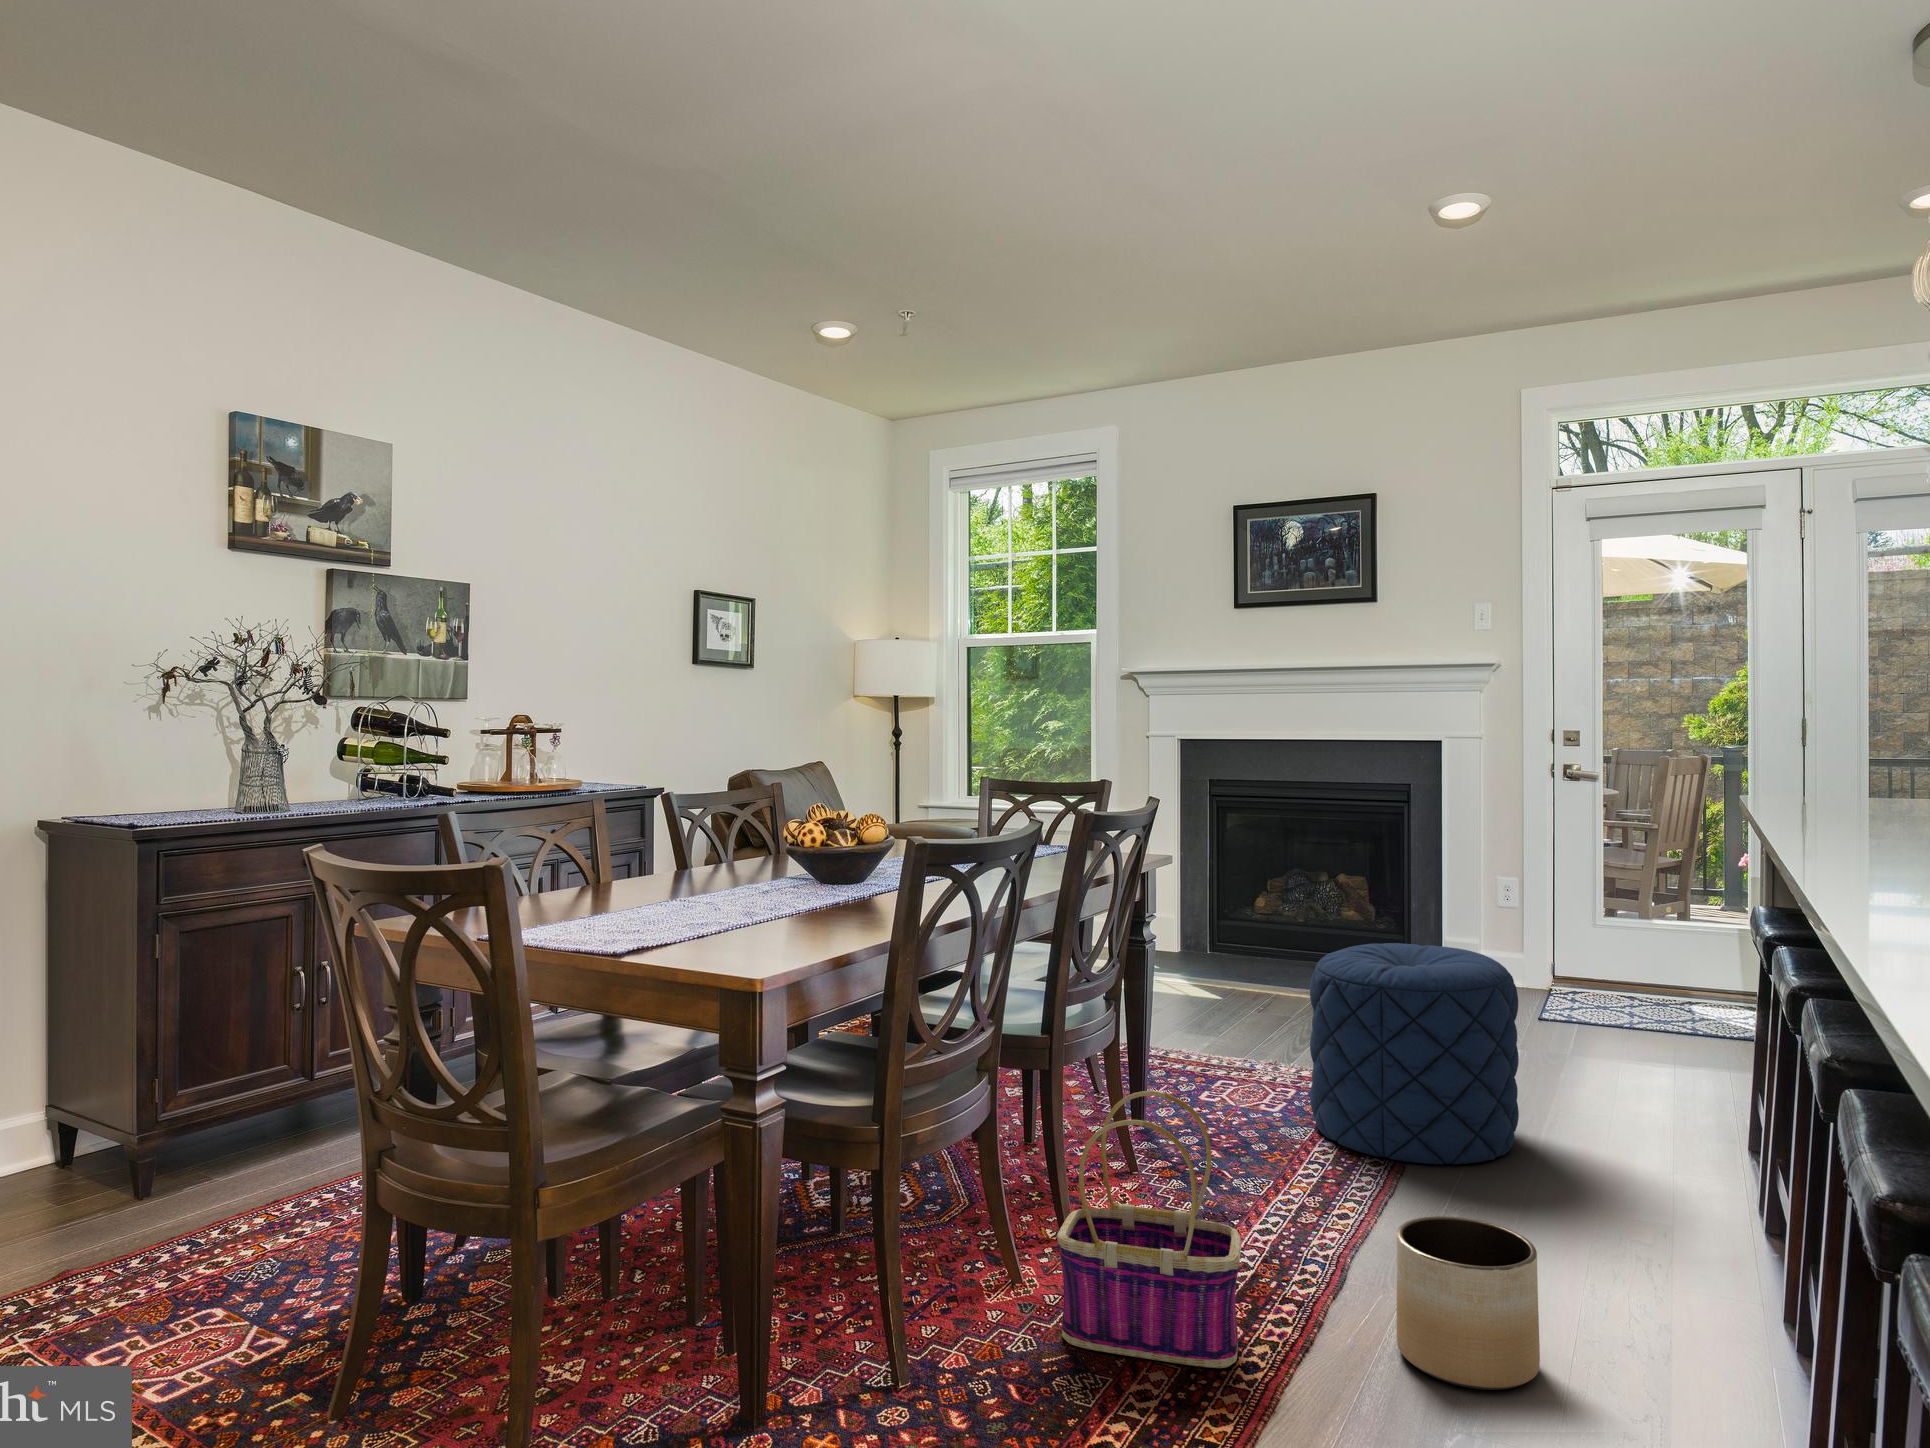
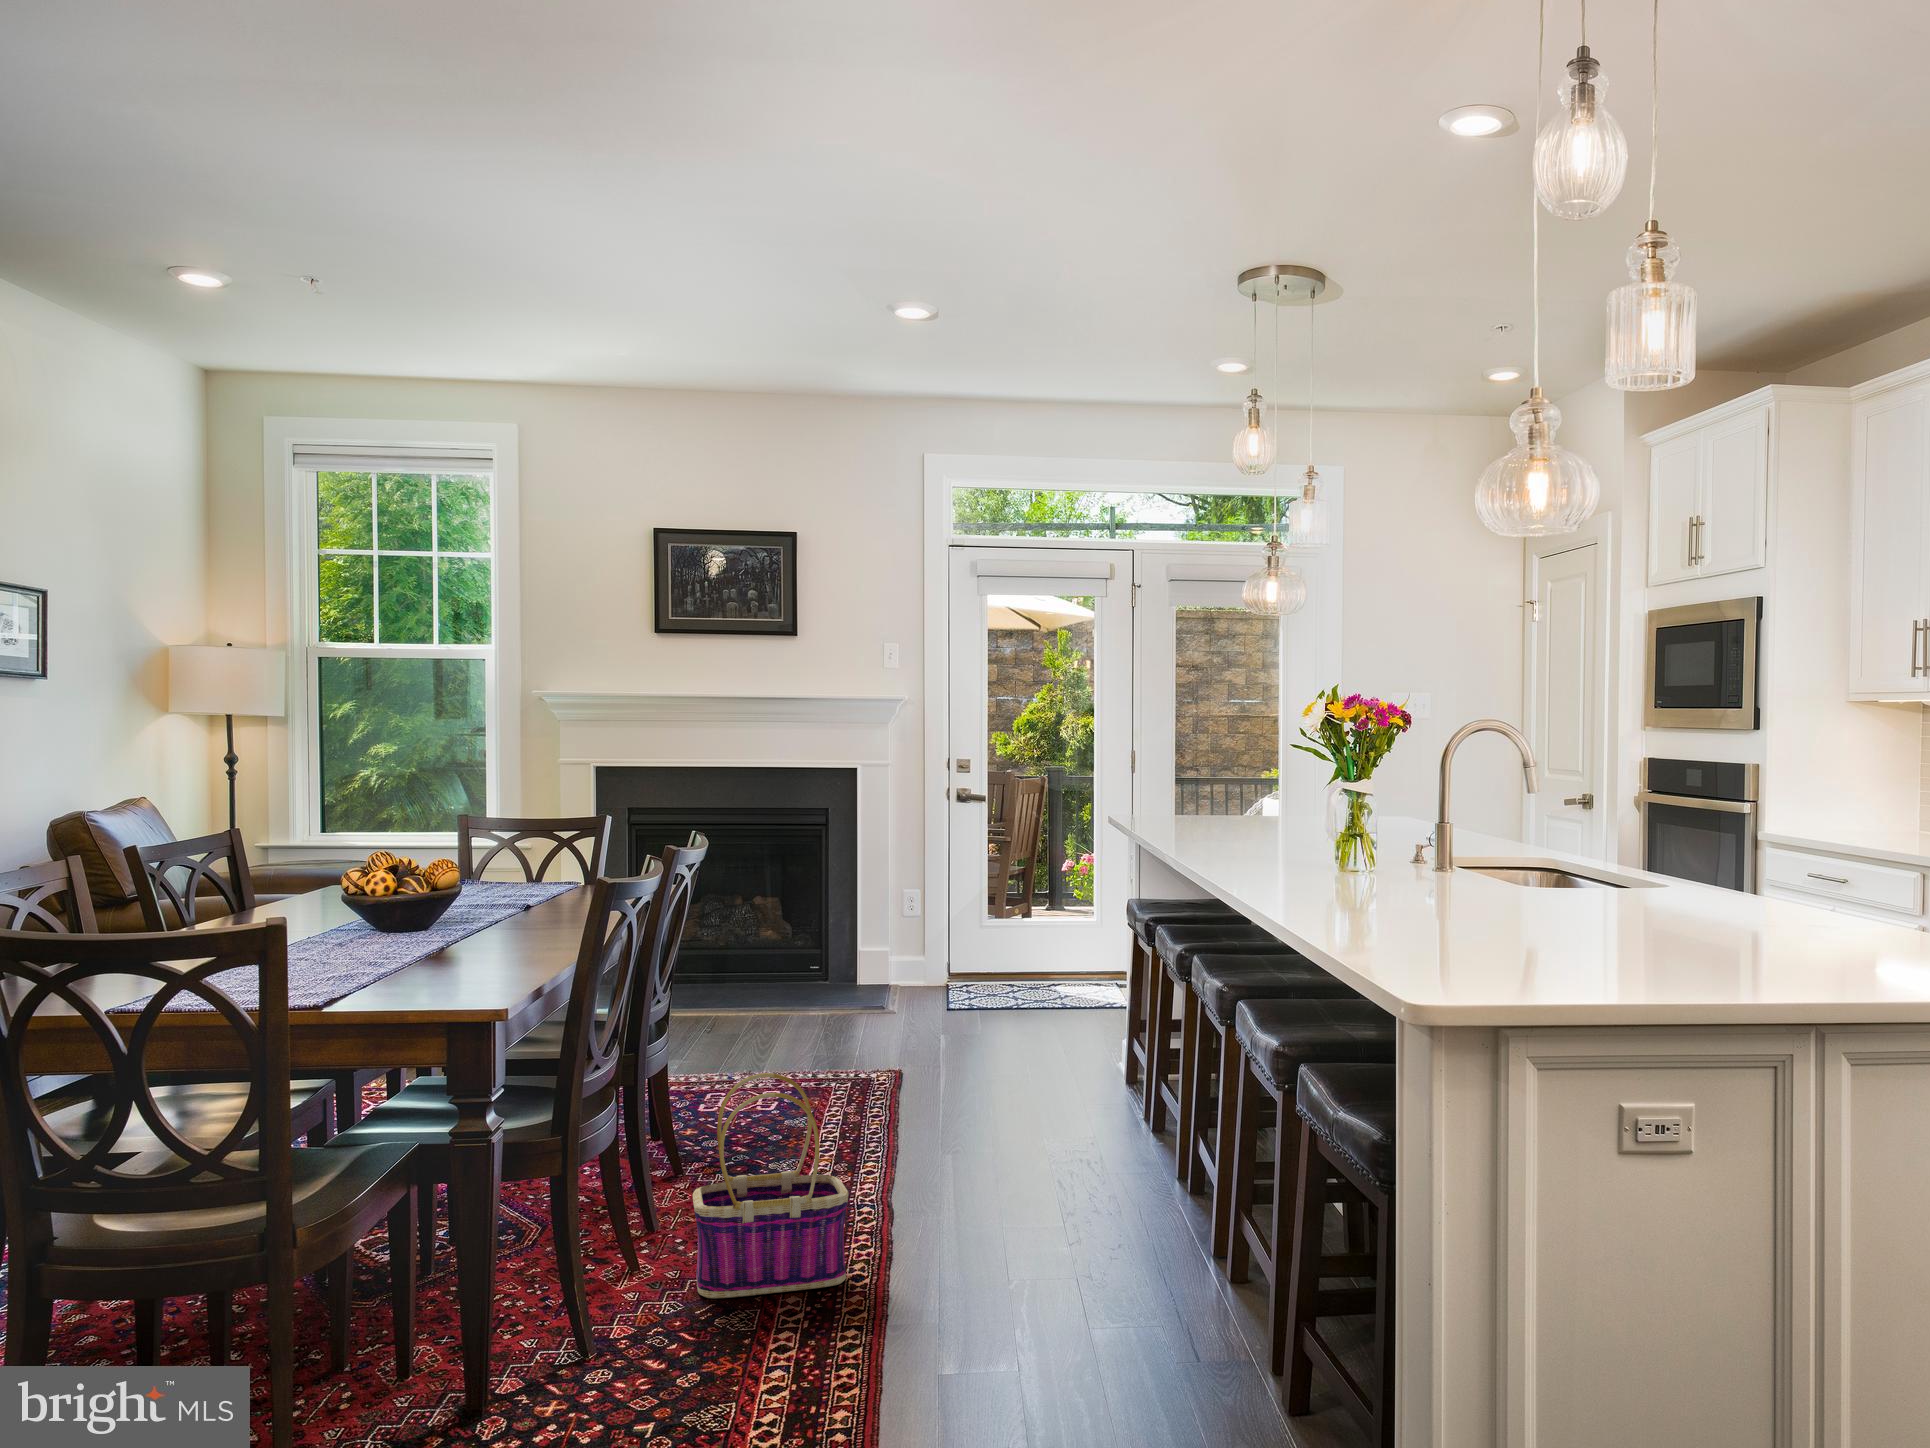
pouf: present [1310,943,1519,1164] -> none [807,945,975,1128]
planter: present [1396,1216,1540,1390] -> none [952,1137,1053,1256]

